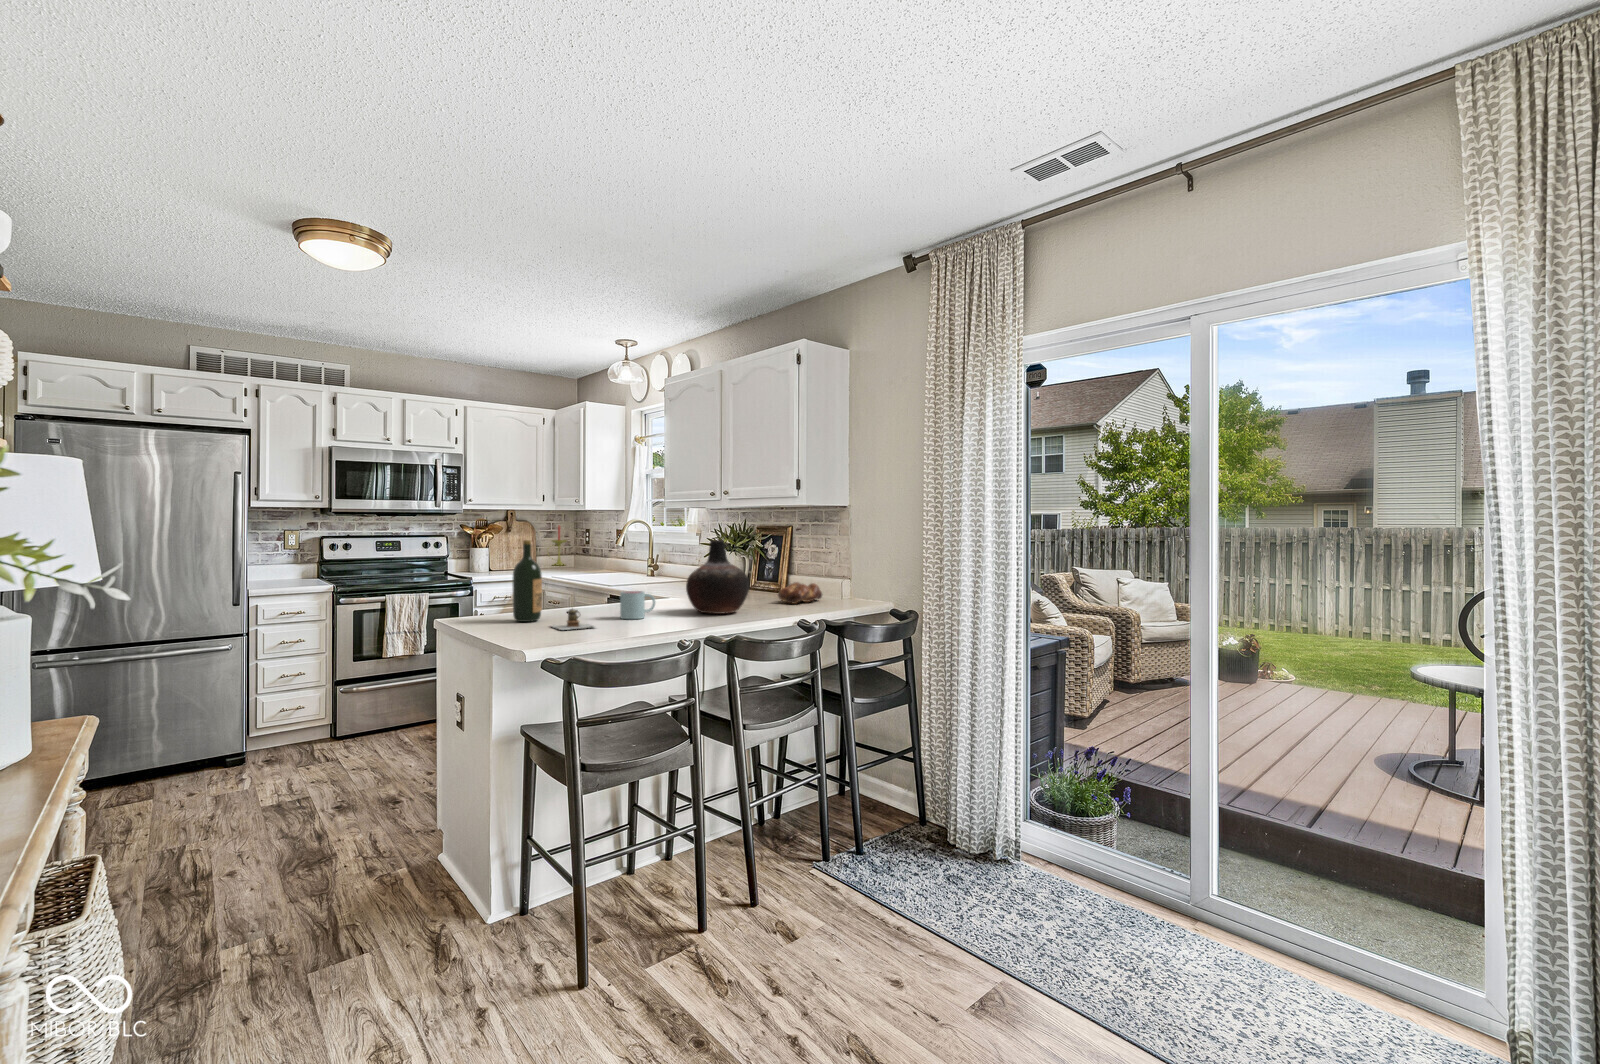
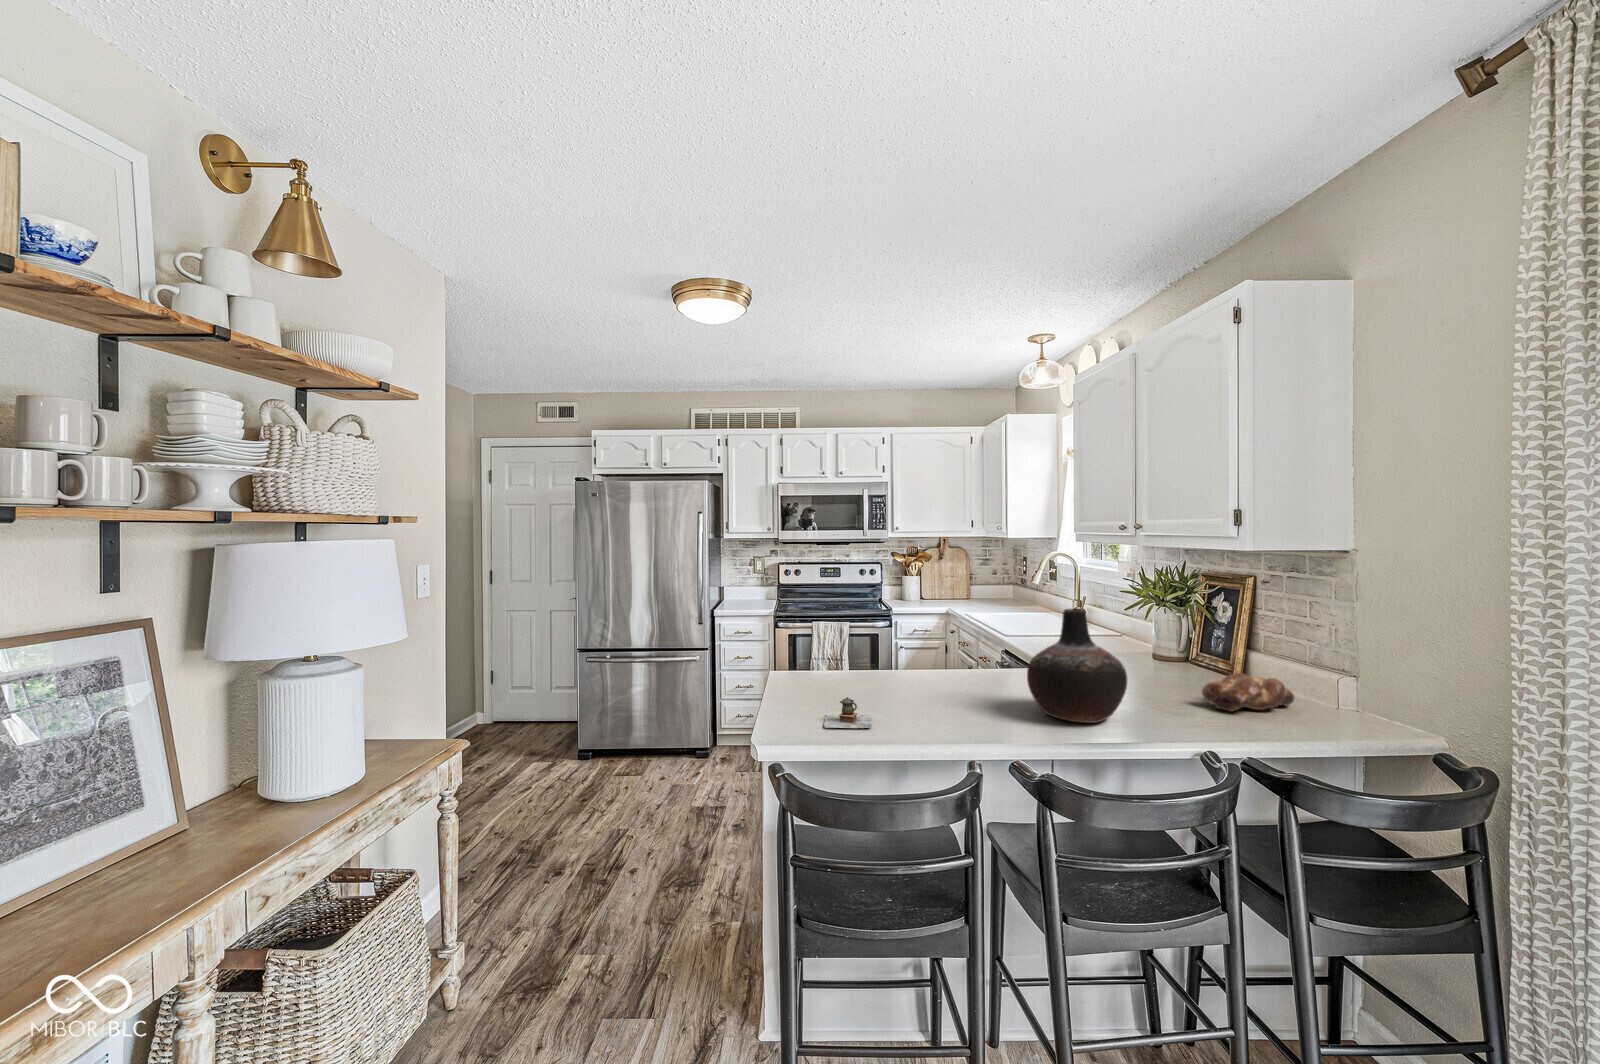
candle: present [552,526,566,565] -> none [984,550,1006,594]
wine bottle: present [513,540,542,622] -> none [804,602,837,702]
mug: present [620,591,655,619] -> none [927,674,976,716]

